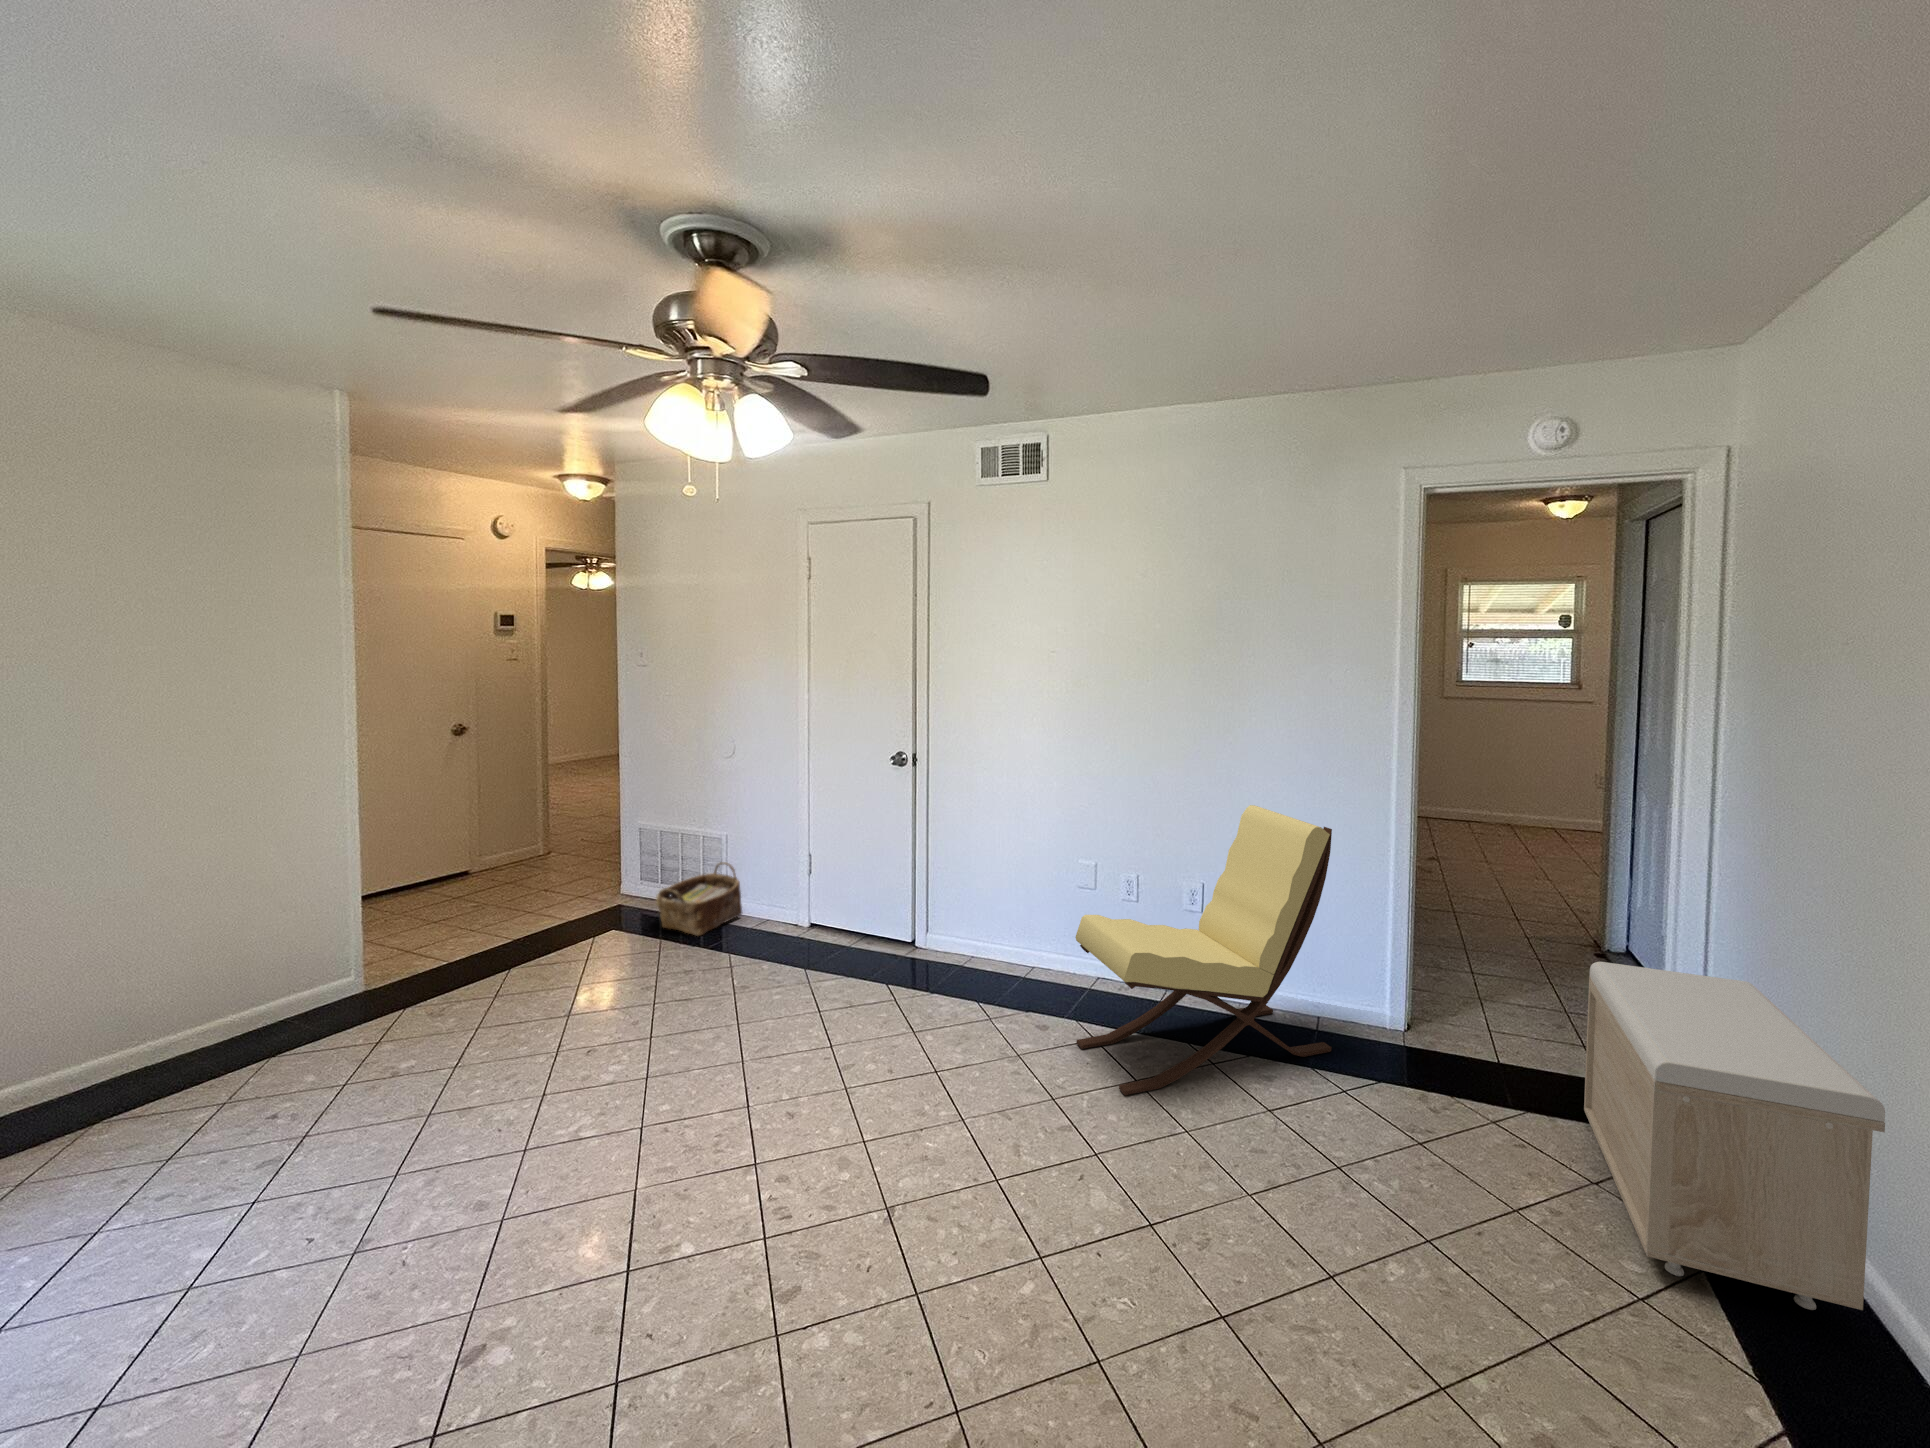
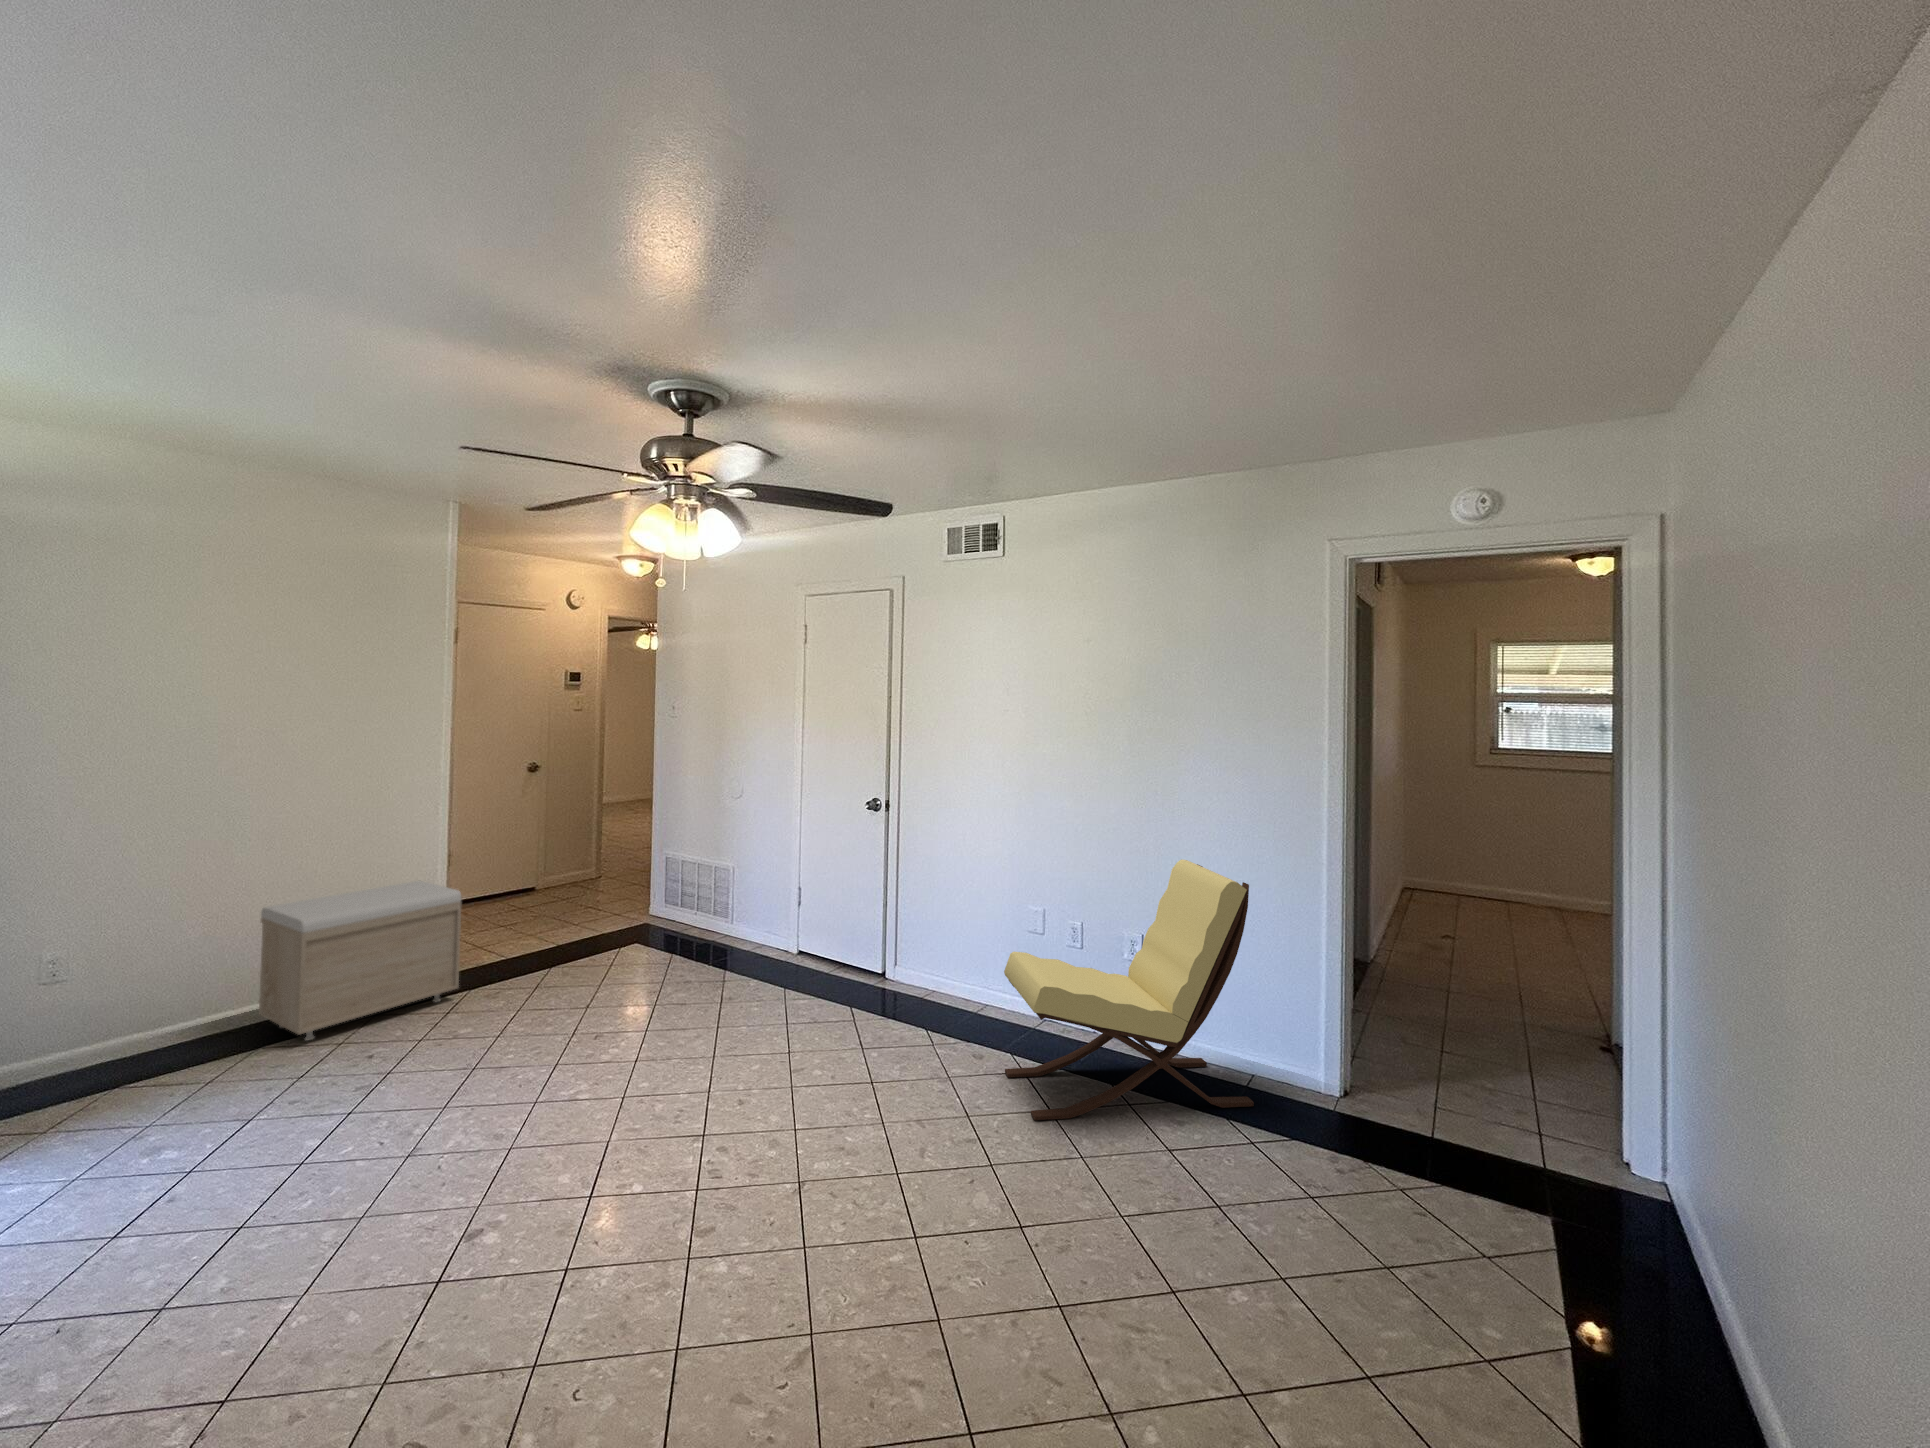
woven basket: present [656,862,742,936] -> none [673,890,744,953]
storage bench: present [1584,962,1885,1310] -> present [259,881,461,1040]

